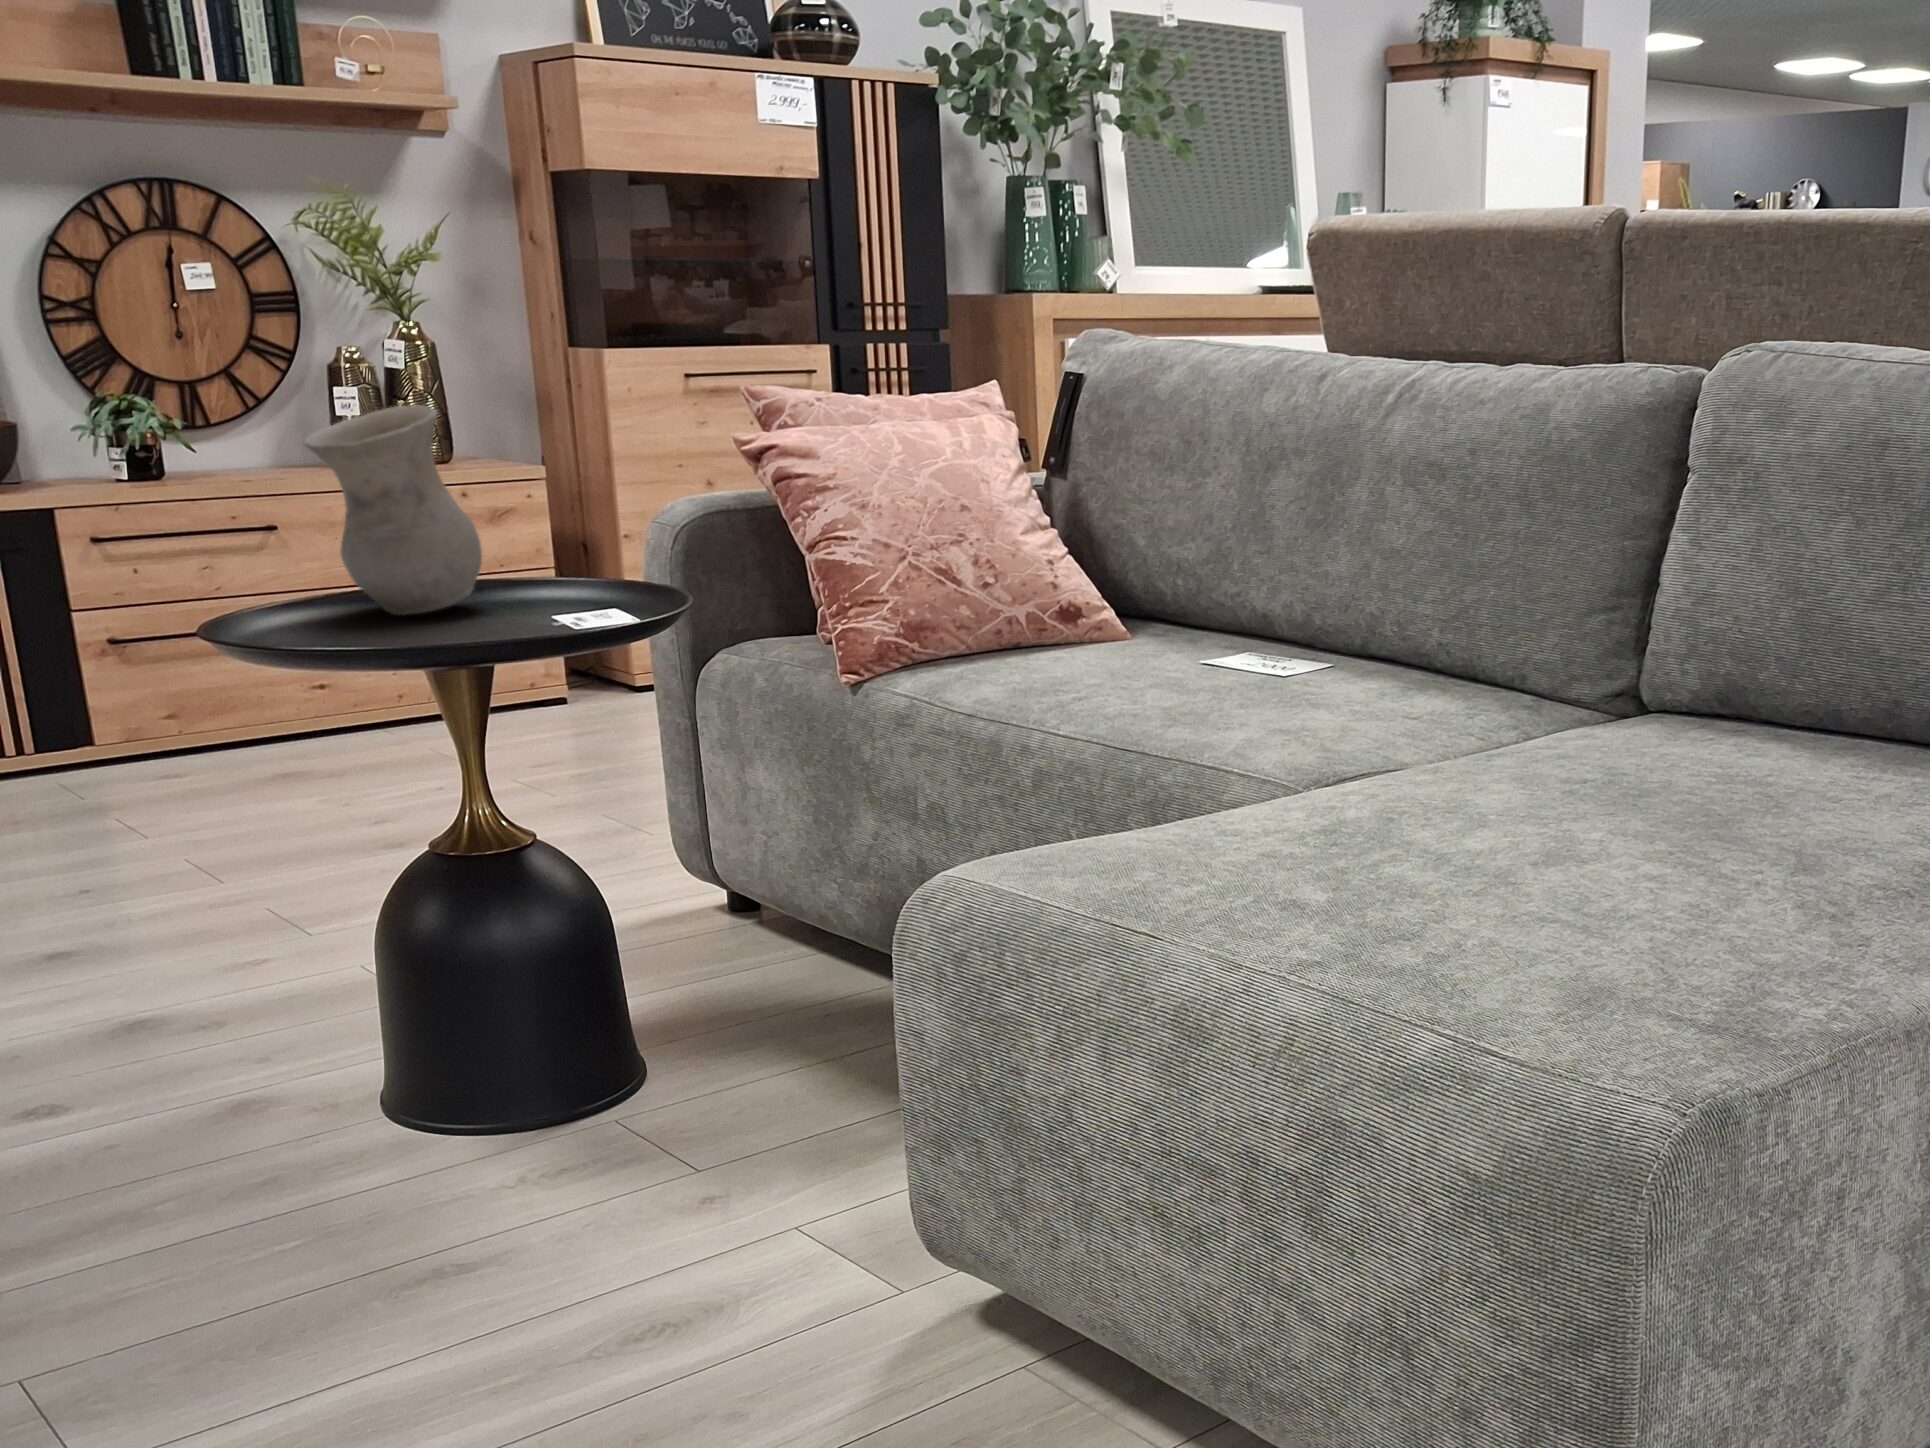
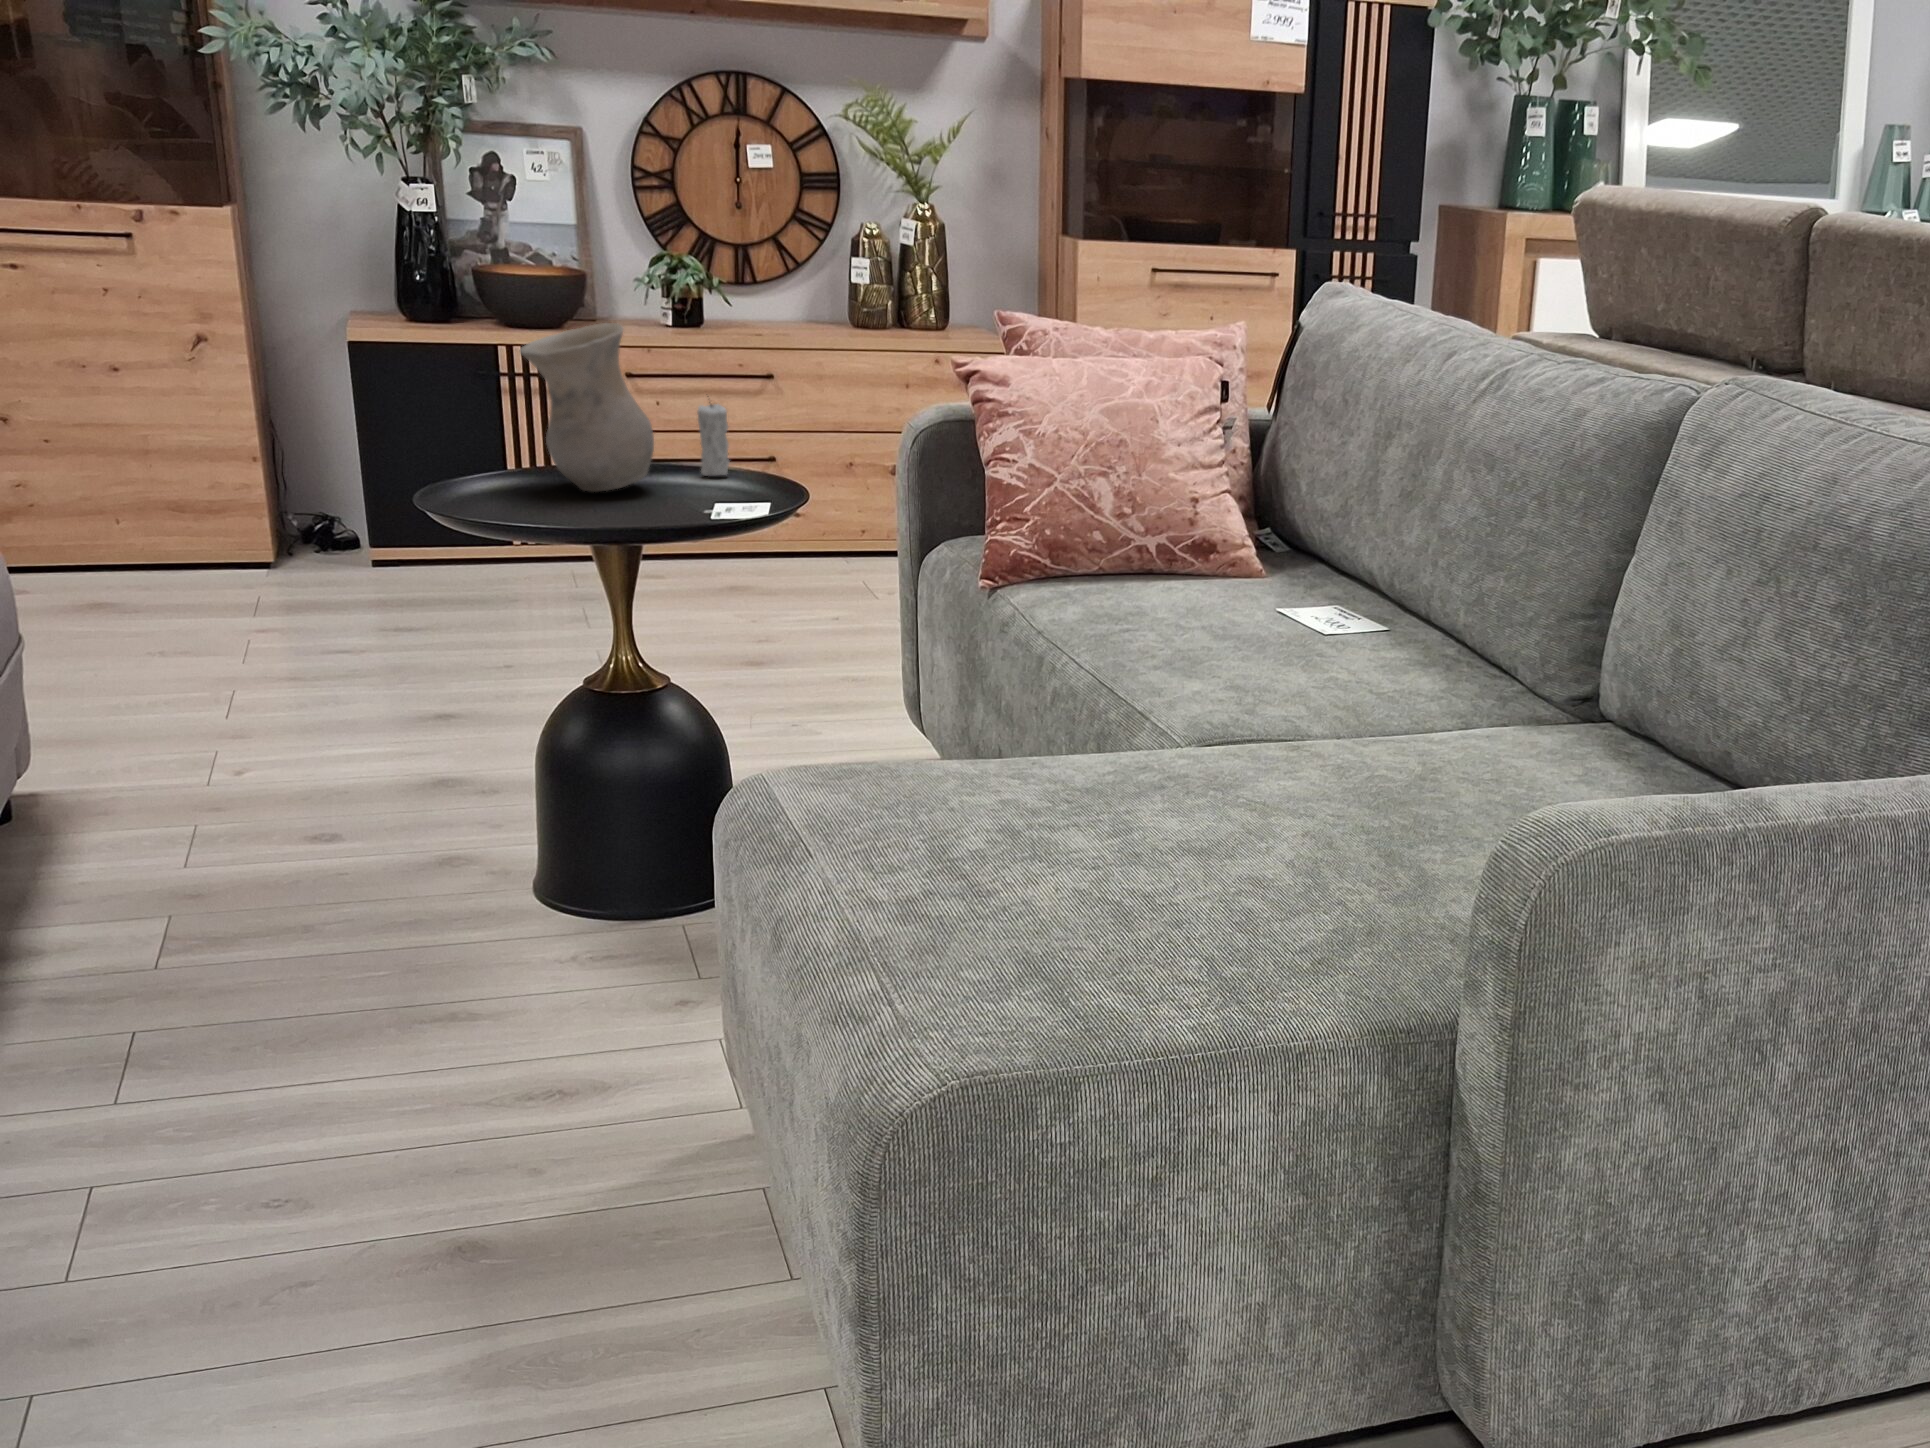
candle: none [498,484,542,588] -> present [697,404,729,476]

